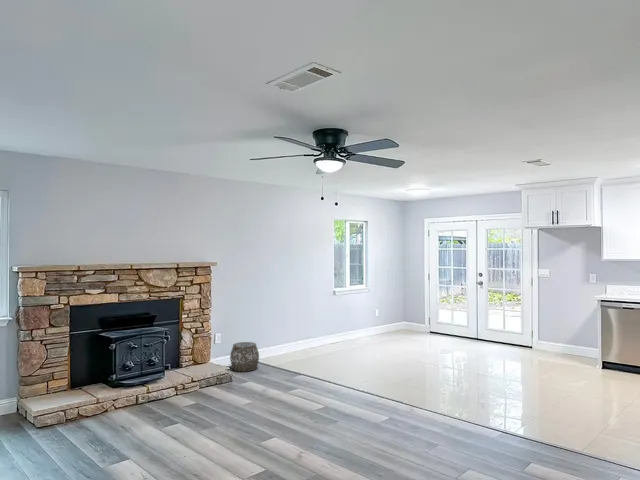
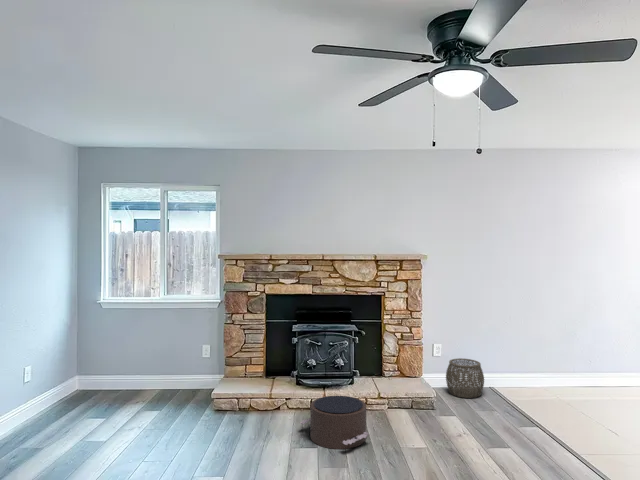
pouf: none [149,382,214,424] -> present [300,396,368,449]

